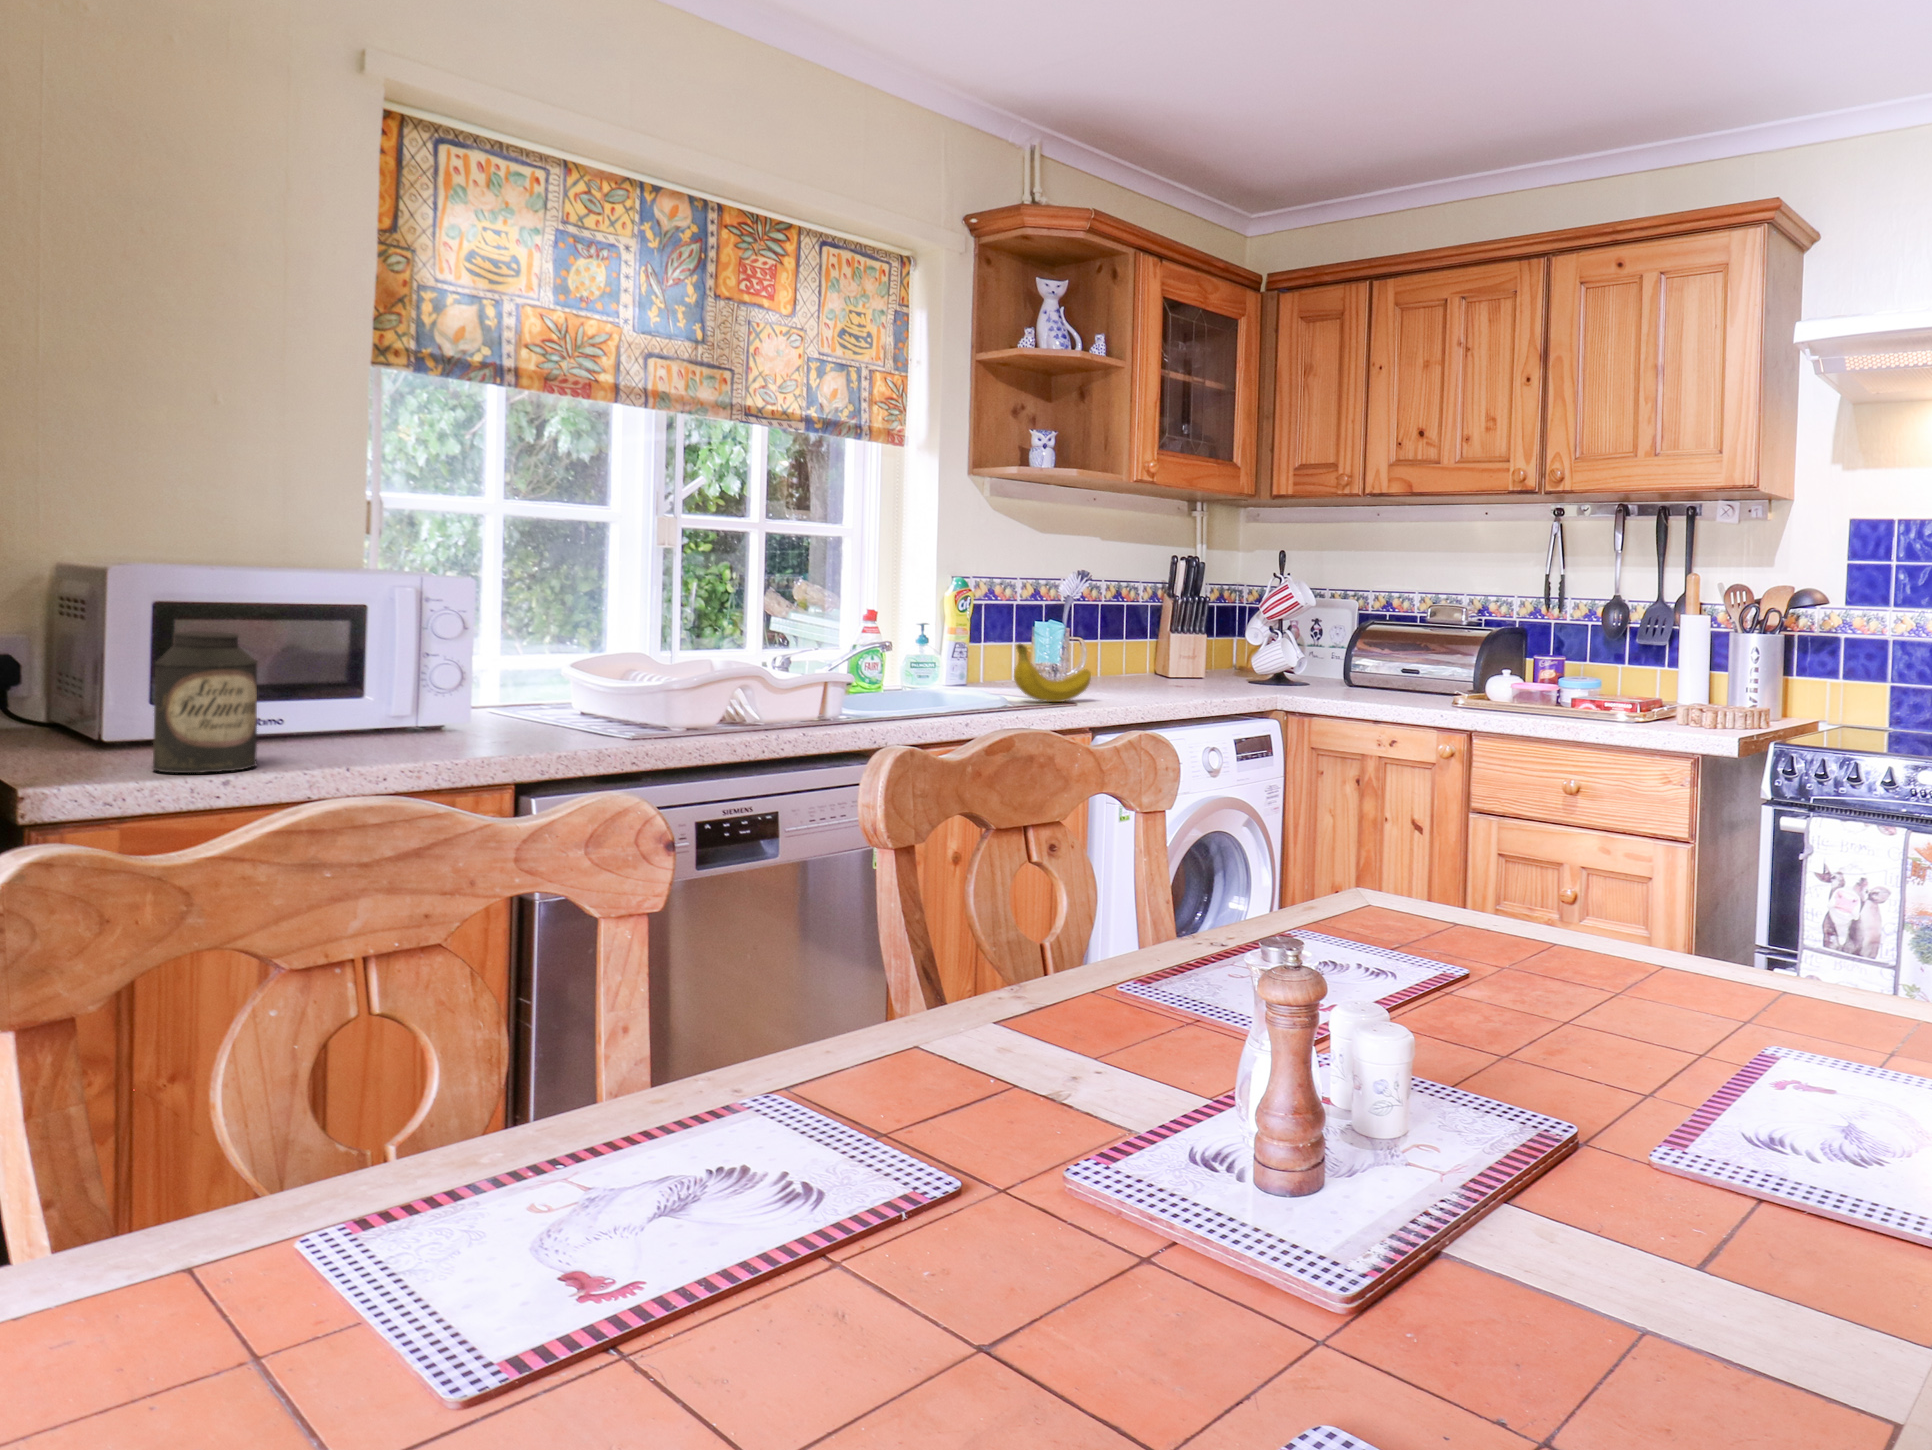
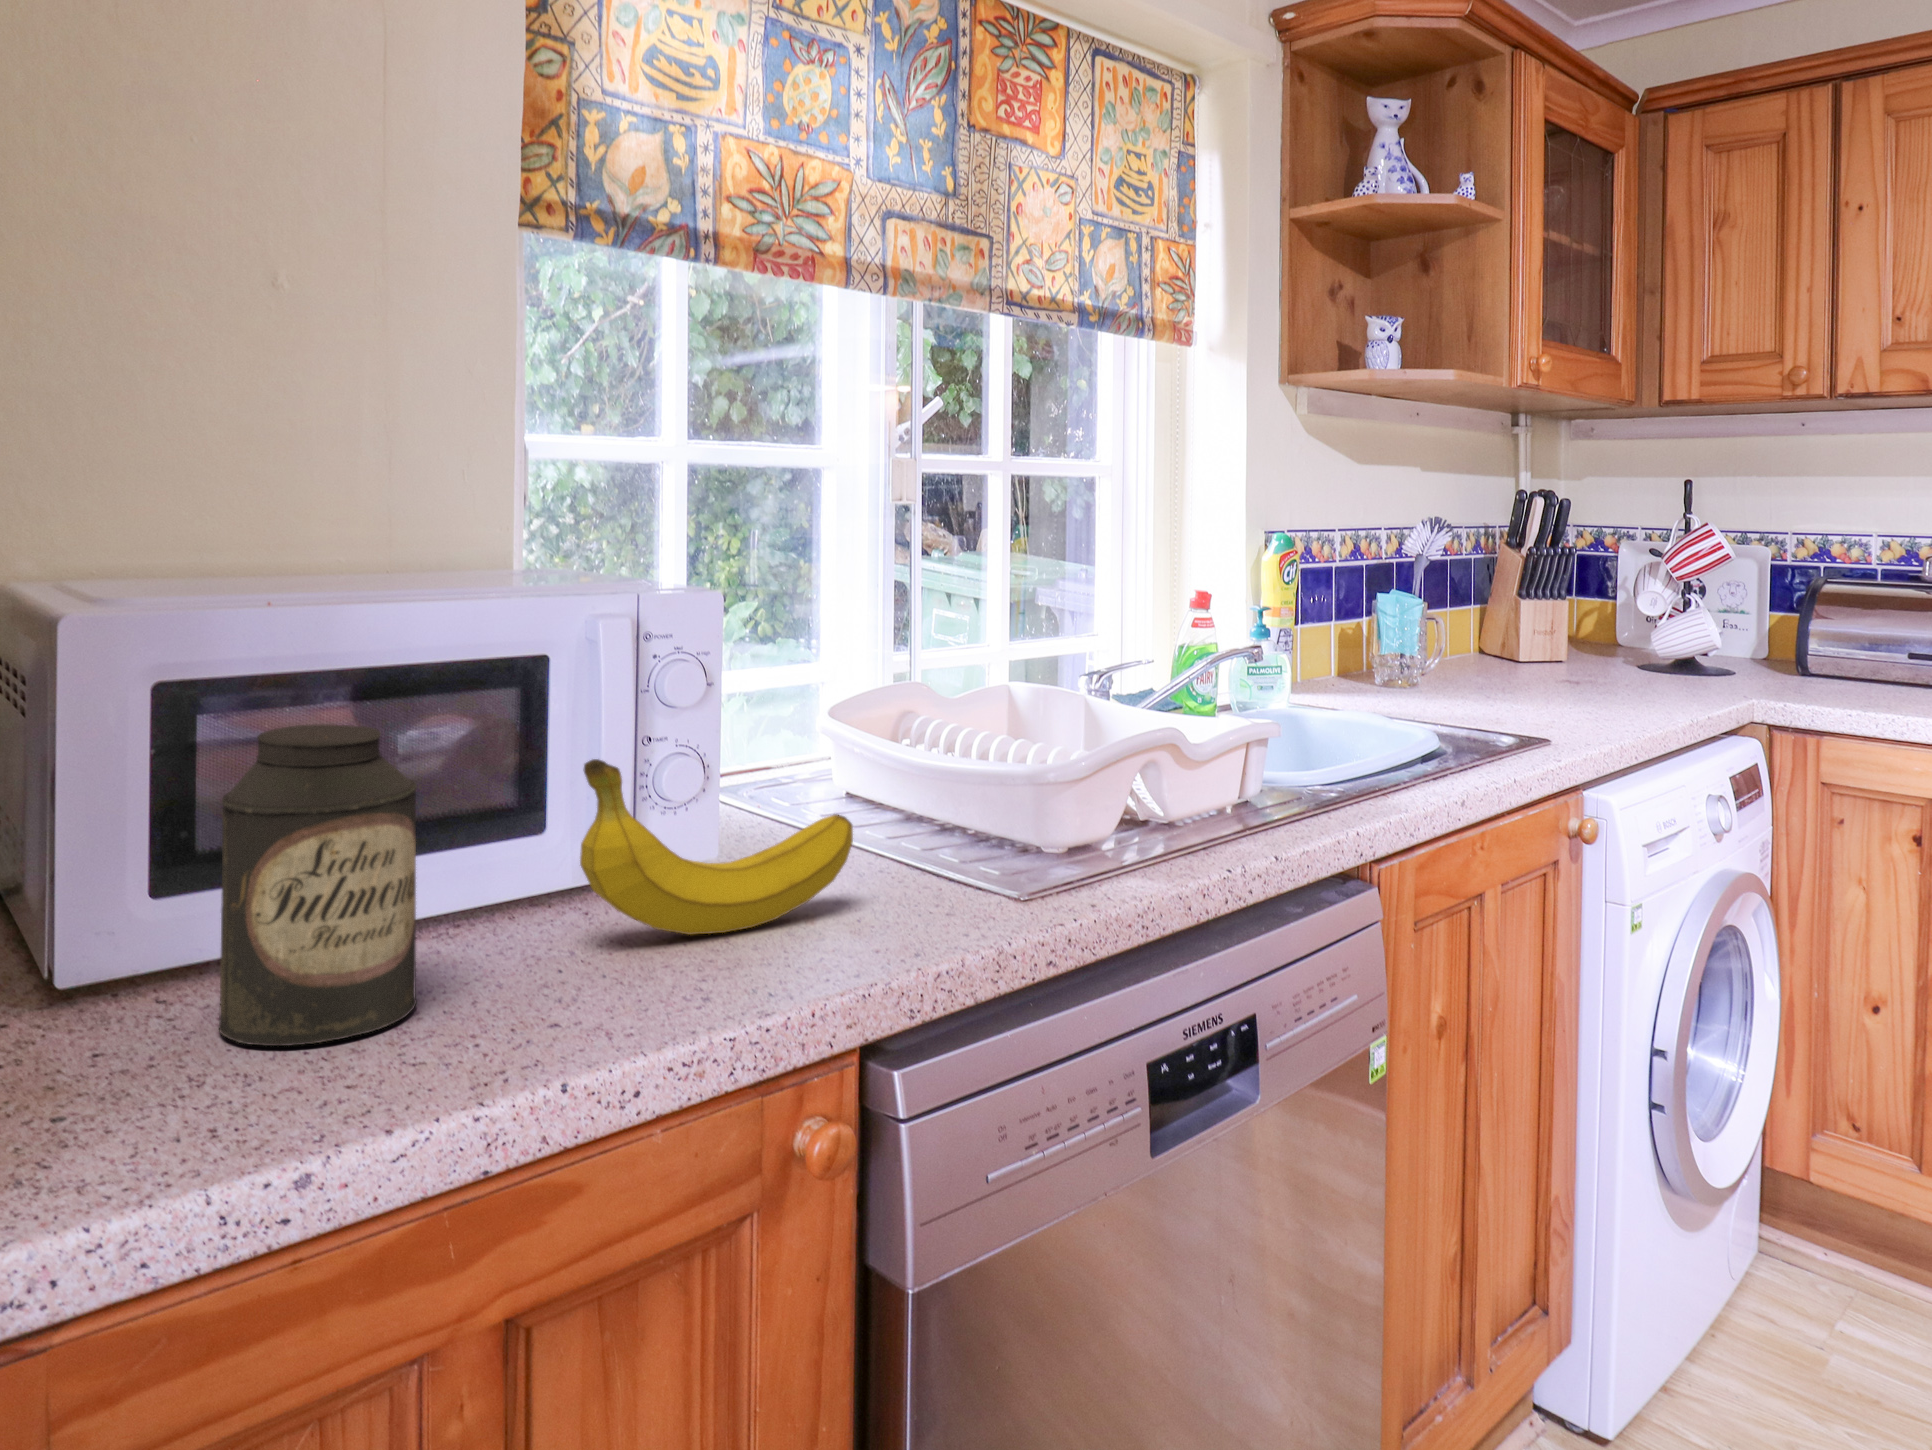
fruit: present [1014,644,1091,702] -> present [580,759,853,935]

